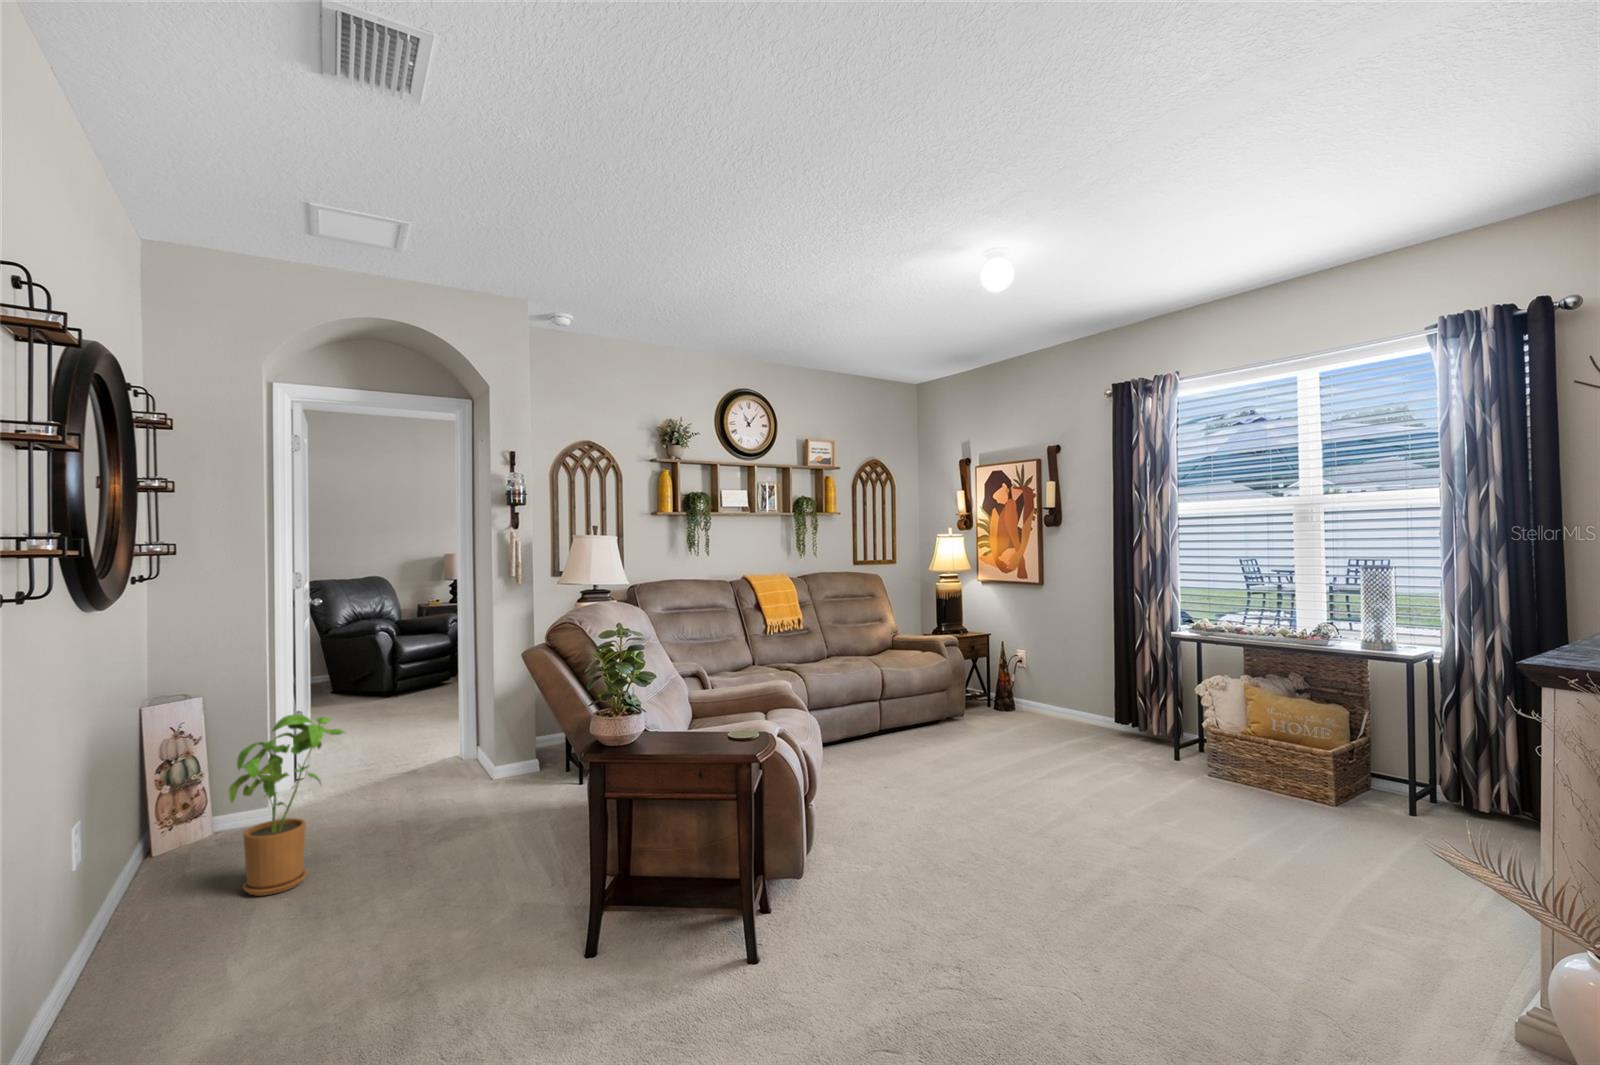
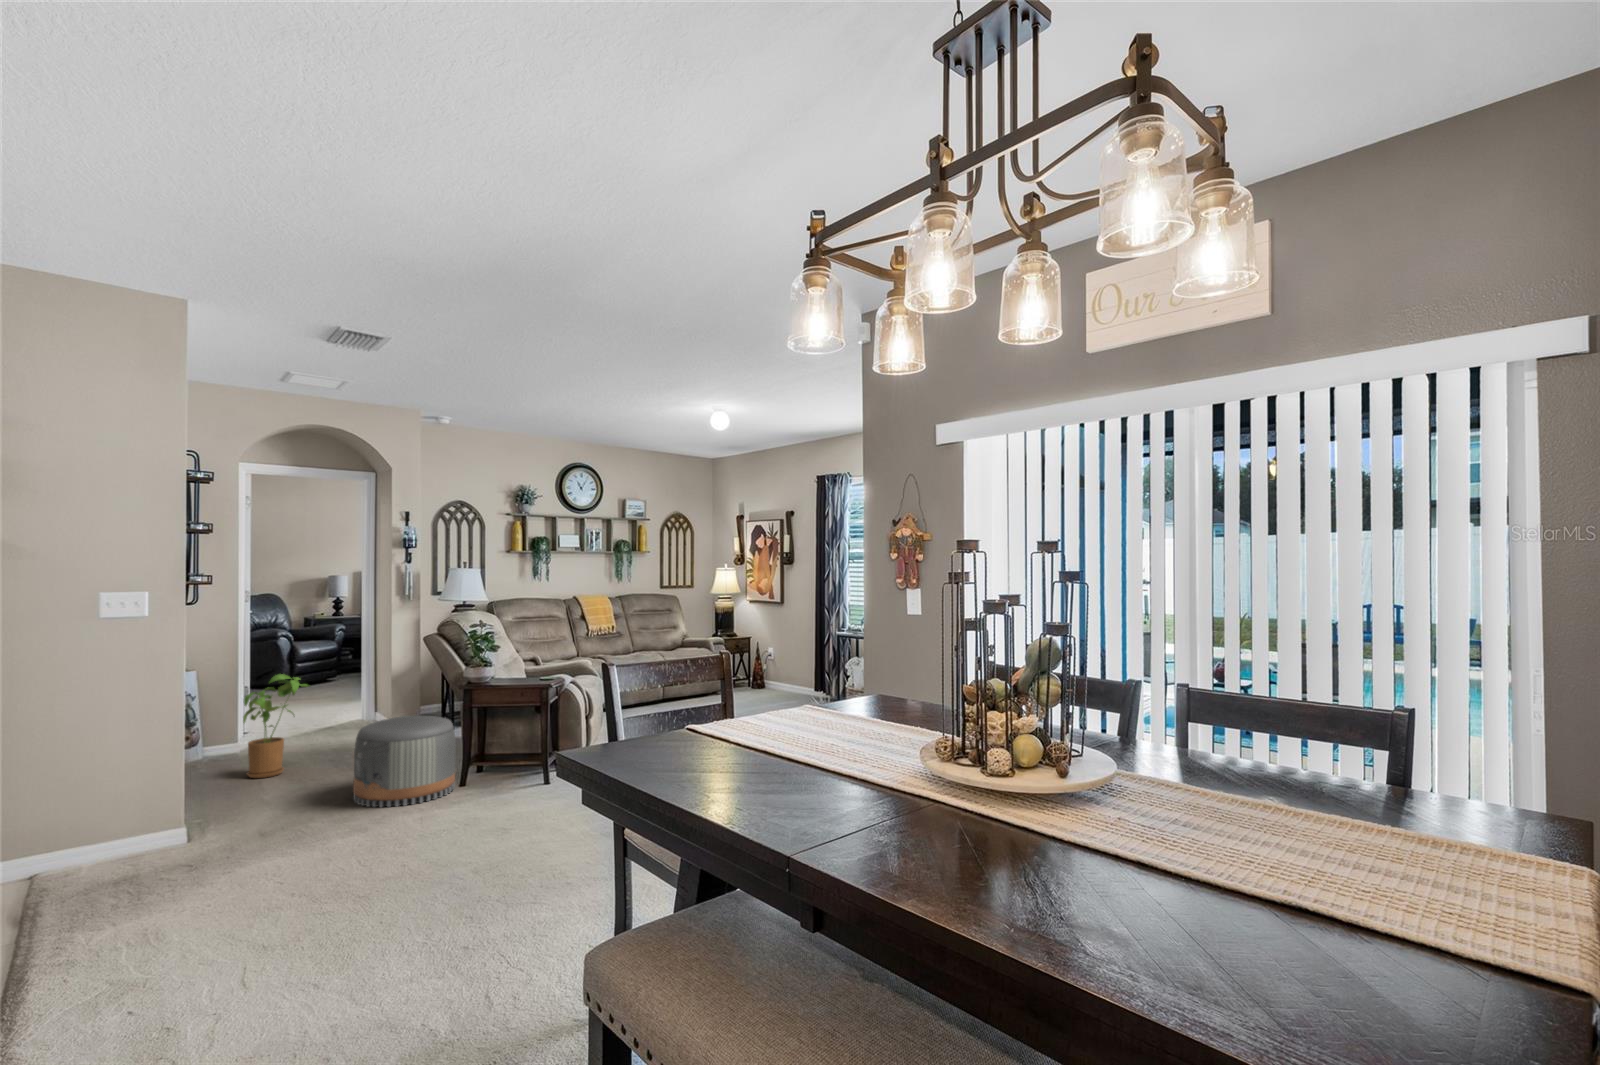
pouf: none [384,804,578,1020] -> present [353,715,456,807]

